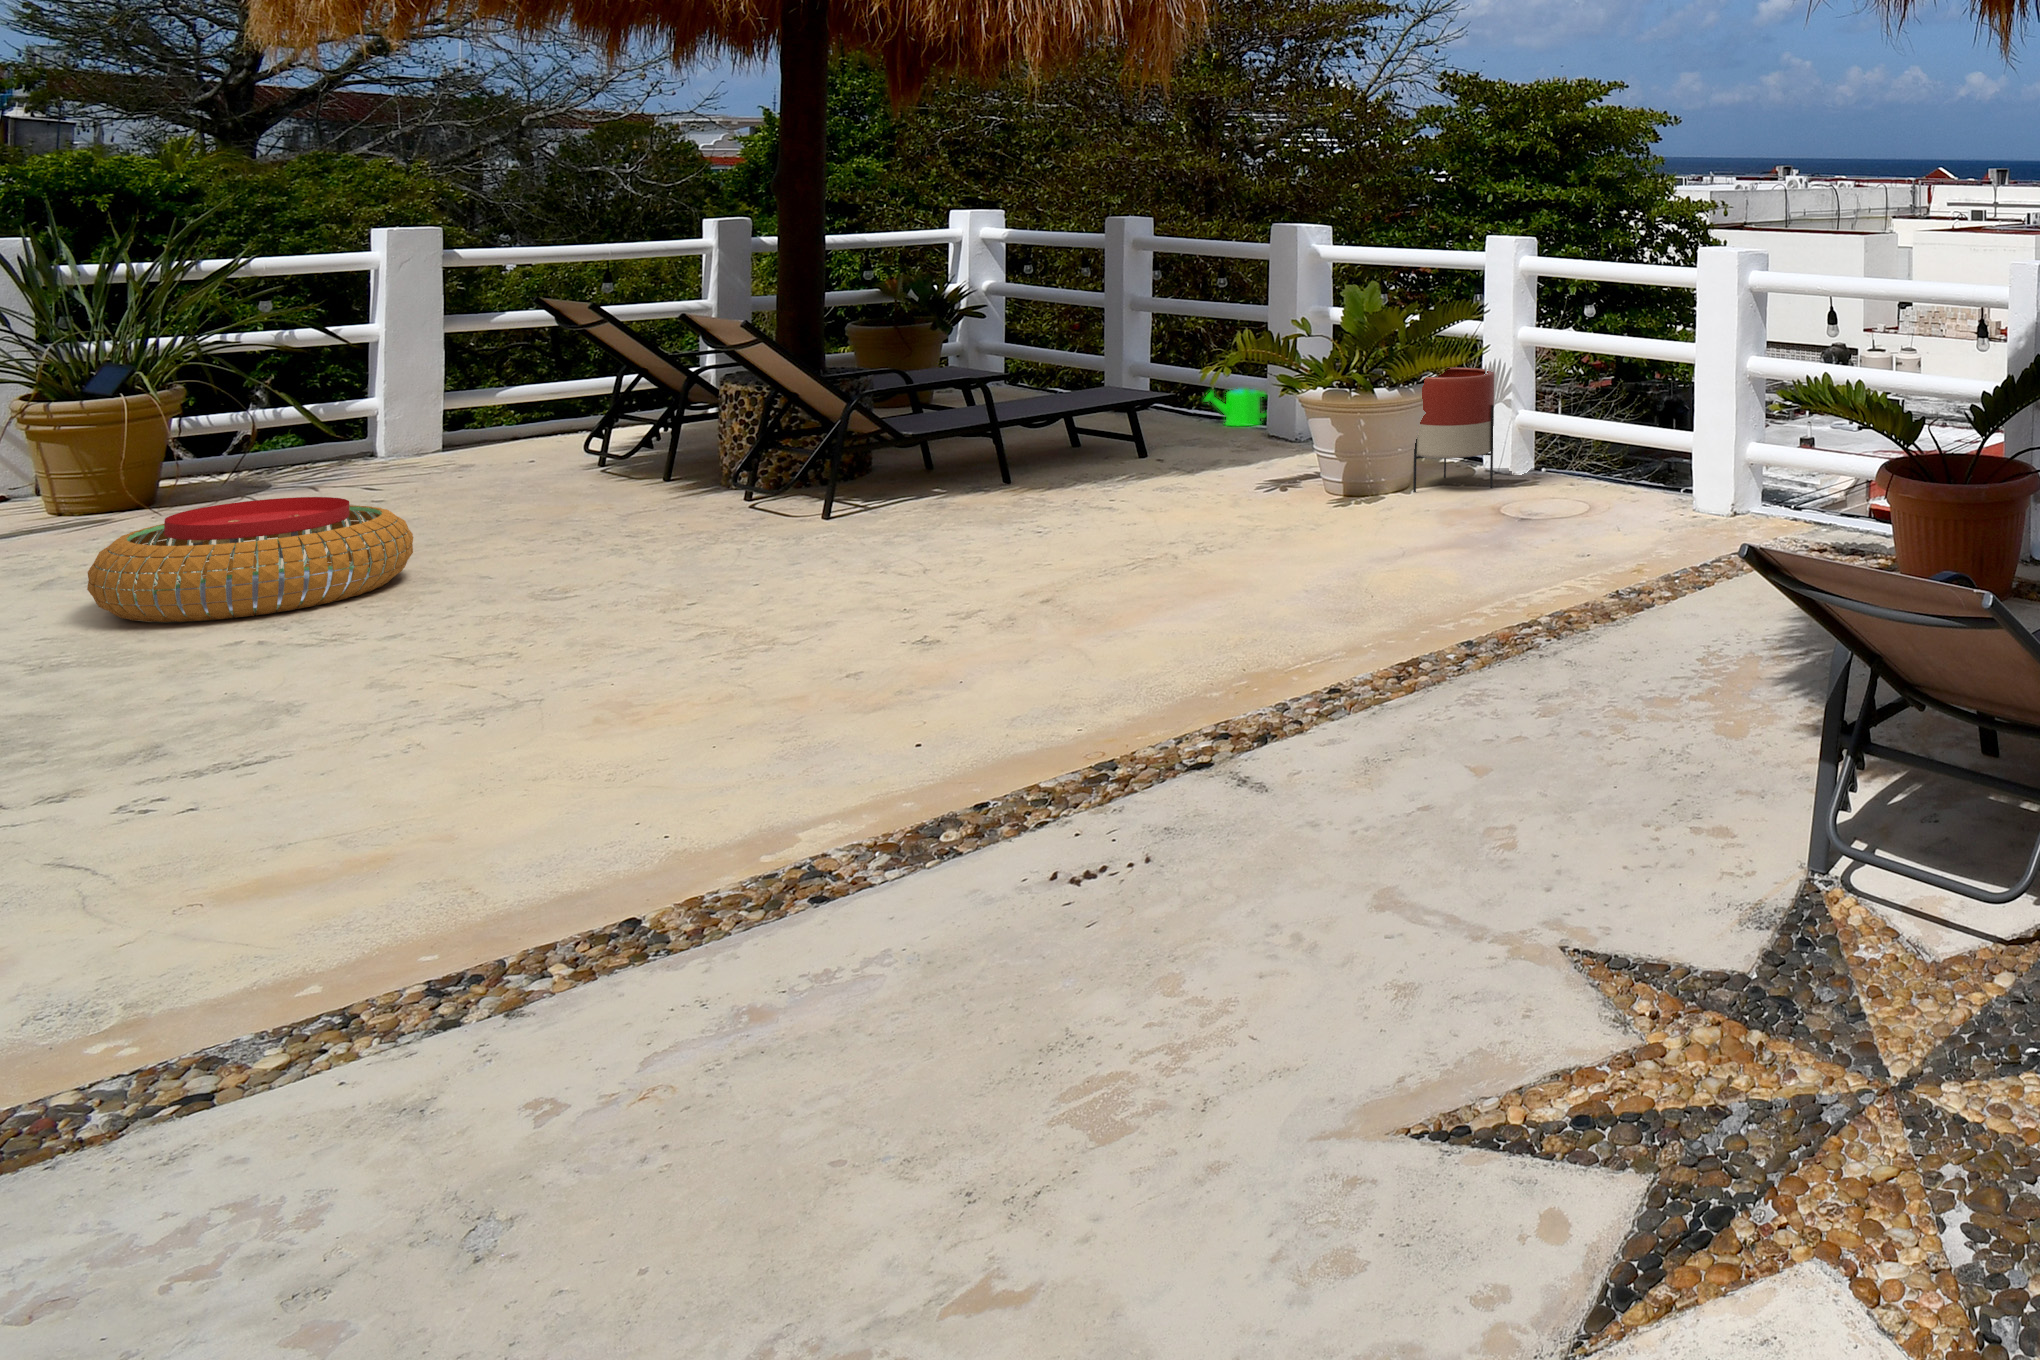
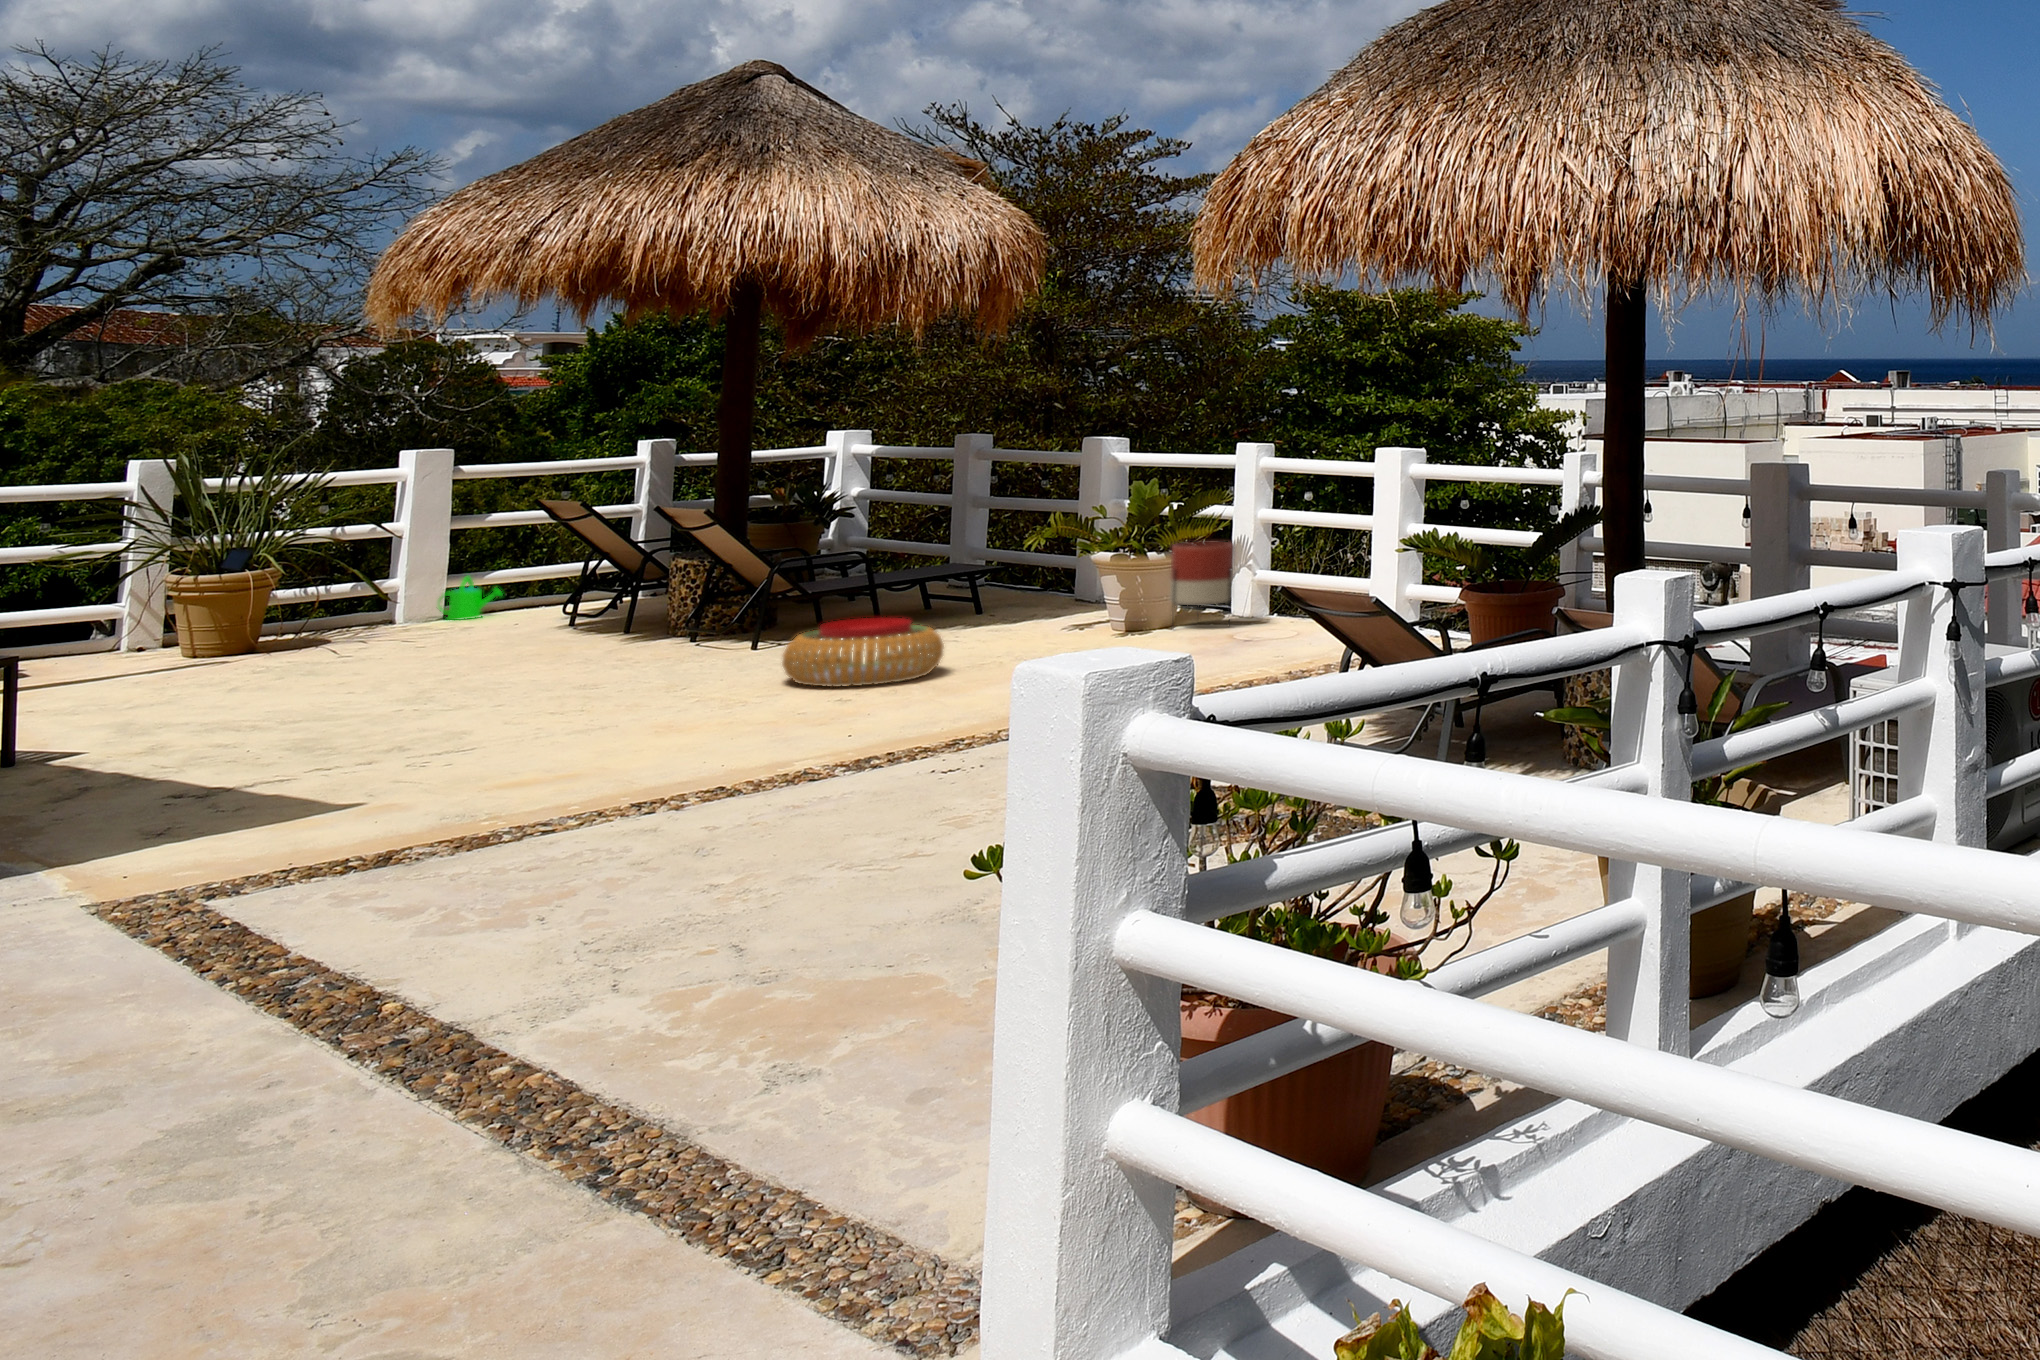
watering can: present [1205,389,1265,426] -> present [439,576,502,620]
pouf: present [87,497,413,622] -> present [782,618,944,687]

